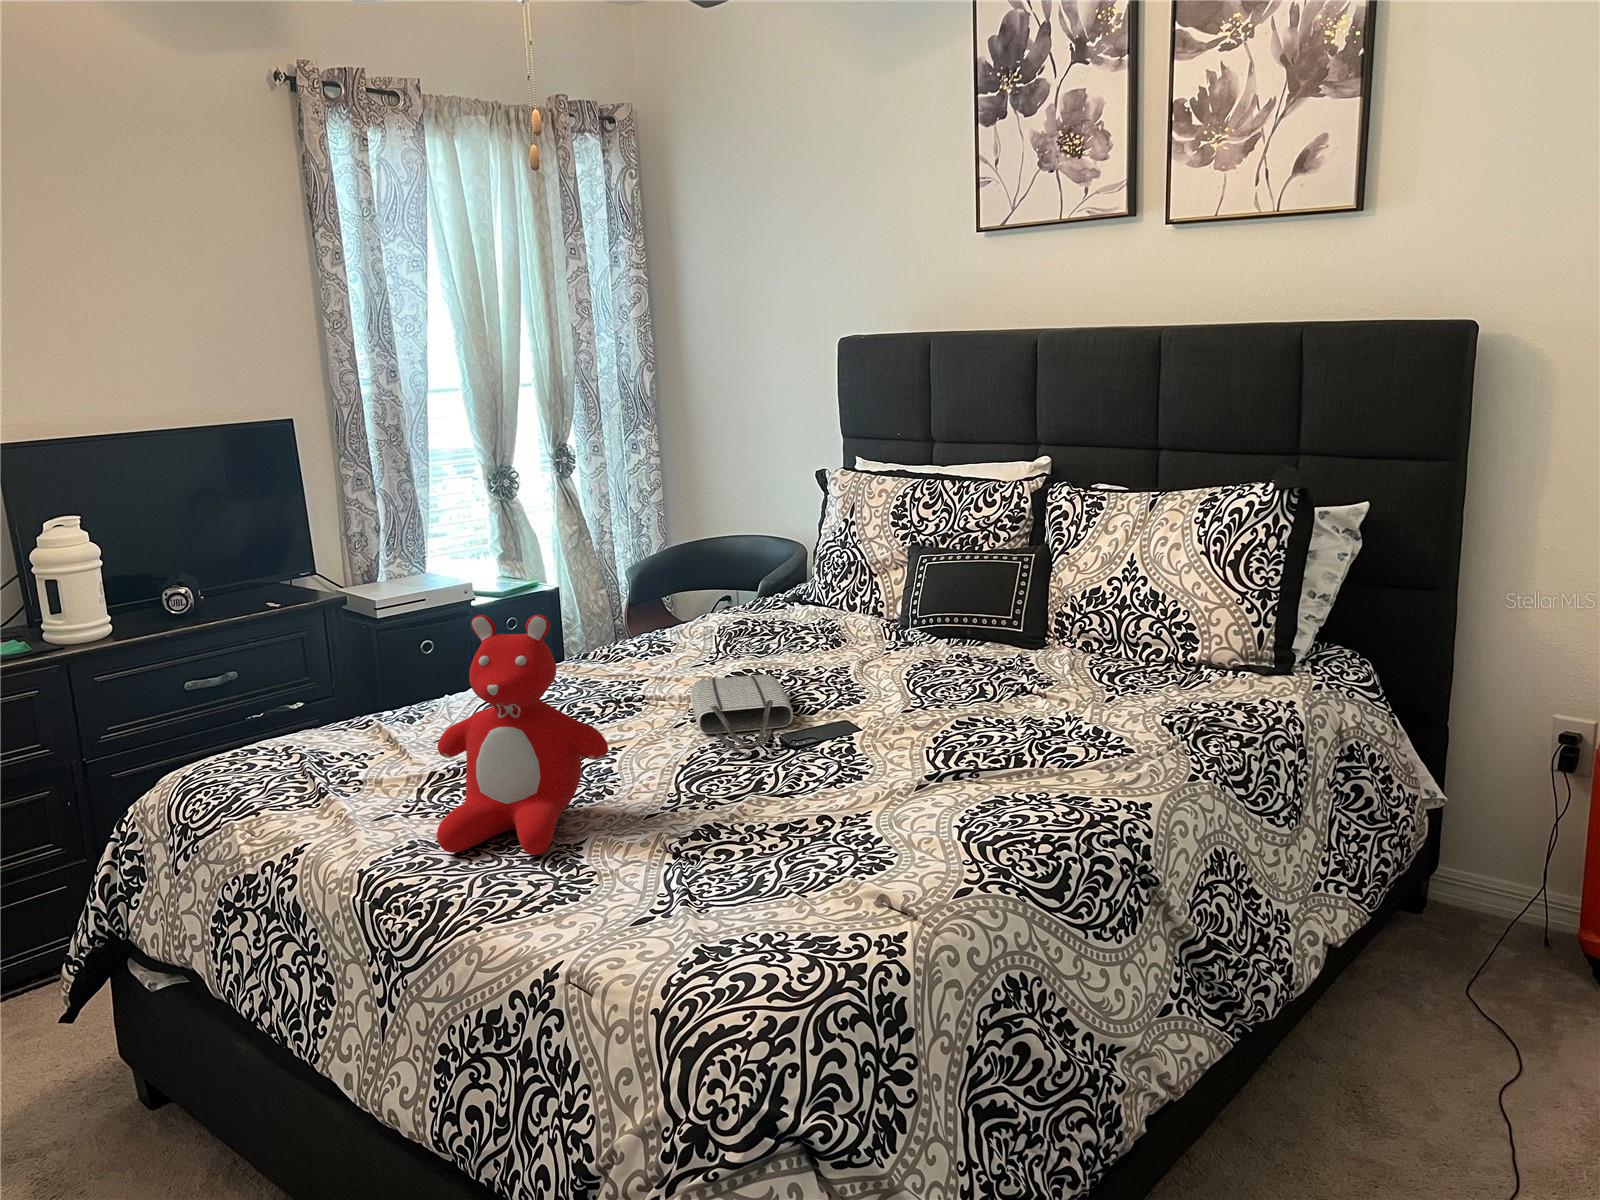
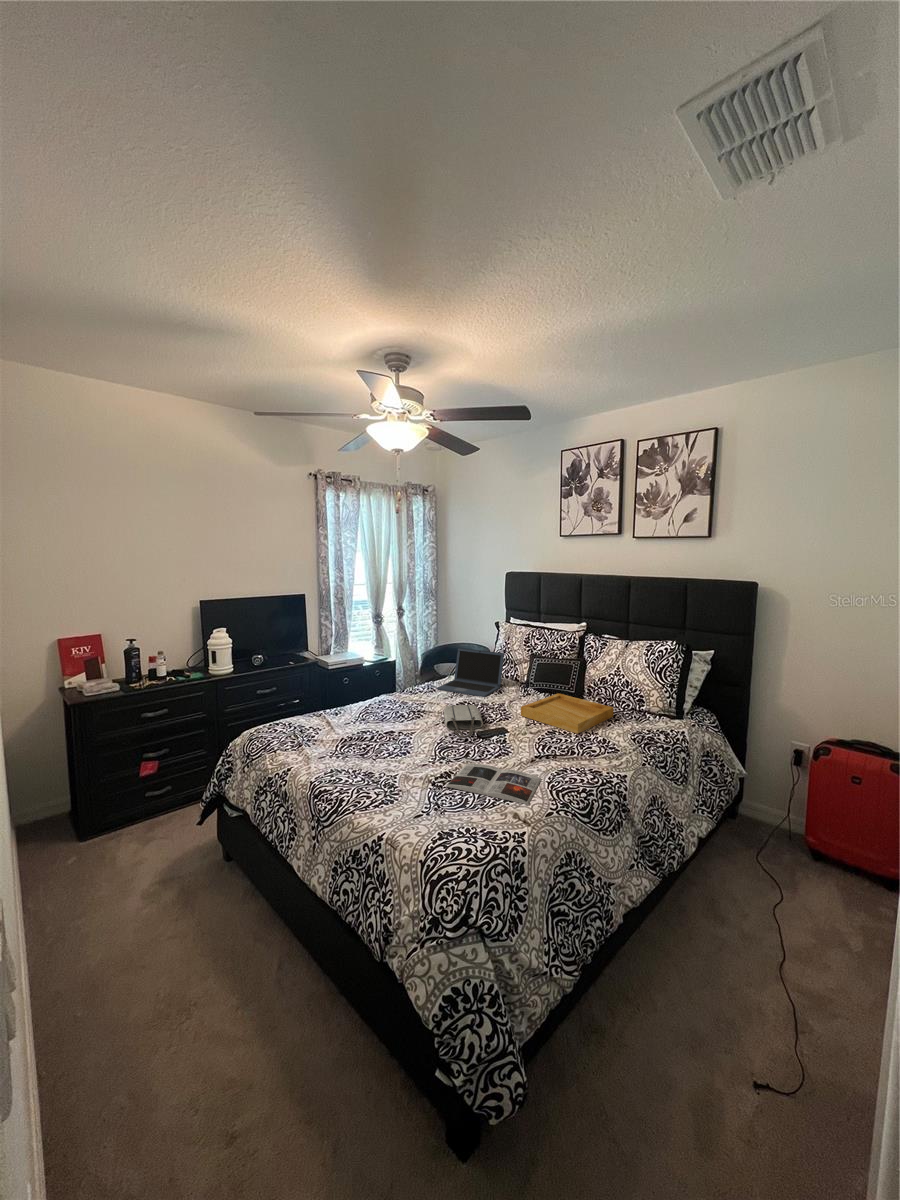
laptop: none [669,539,842,658] -> present [437,648,504,697]
teddy bear: present [437,615,608,855] -> none [342,682,410,780]
tray: none [890,635,1123,723] -> present [521,693,614,734]
magazine: none [706,802,943,878] -> present [446,763,541,805]

